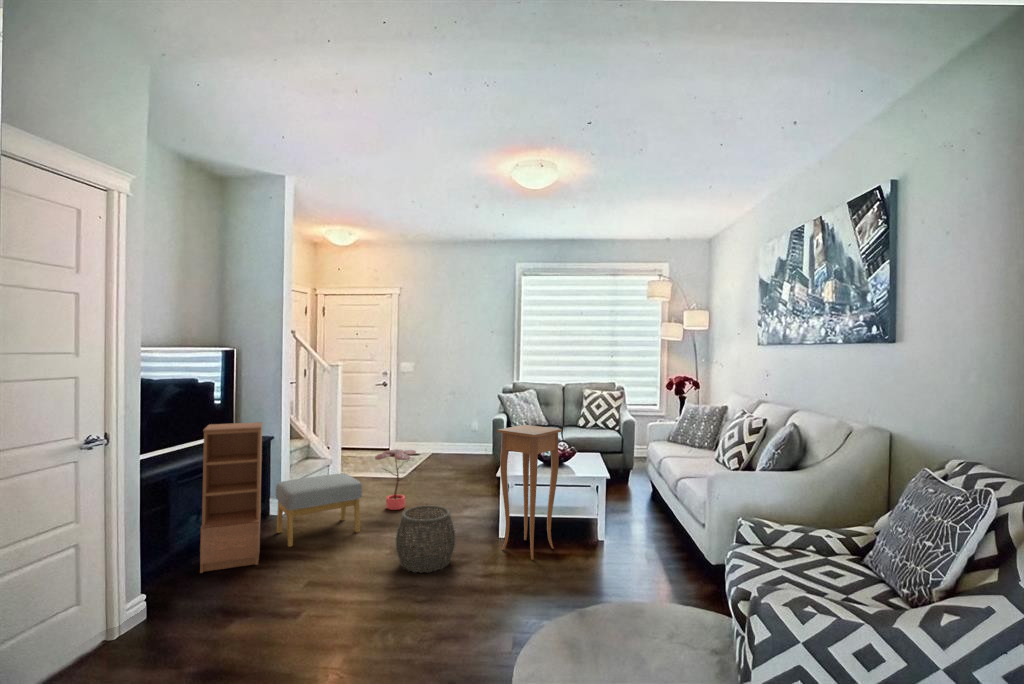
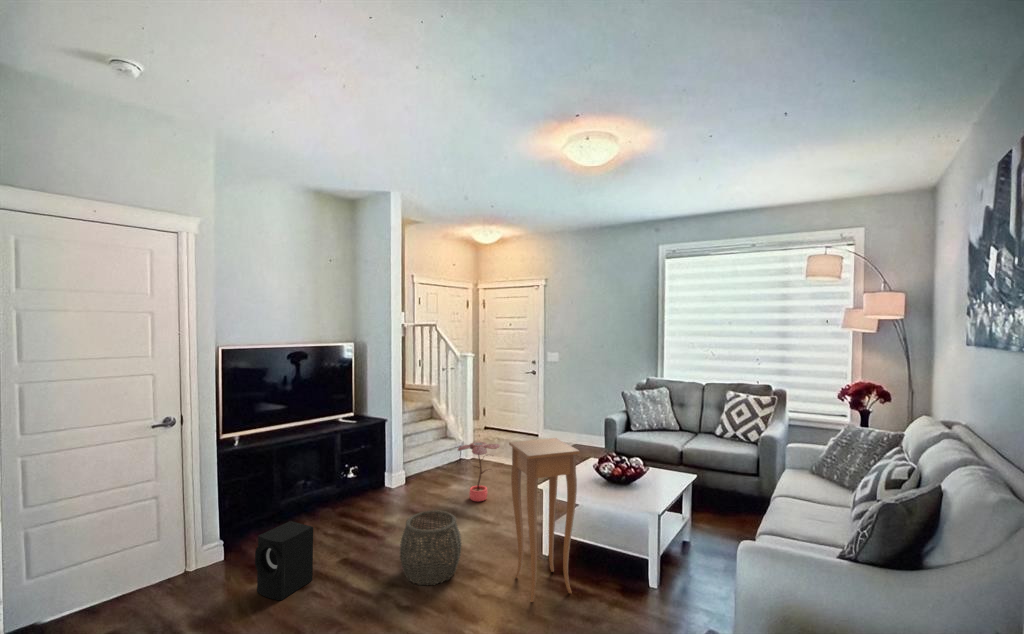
bookcase: present [200,422,263,573] -> none [282,409,343,534]
footstool: present [276,473,362,547] -> none [358,460,430,521]
speaker: none [258,538,312,620] -> present [255,521,313,600]

